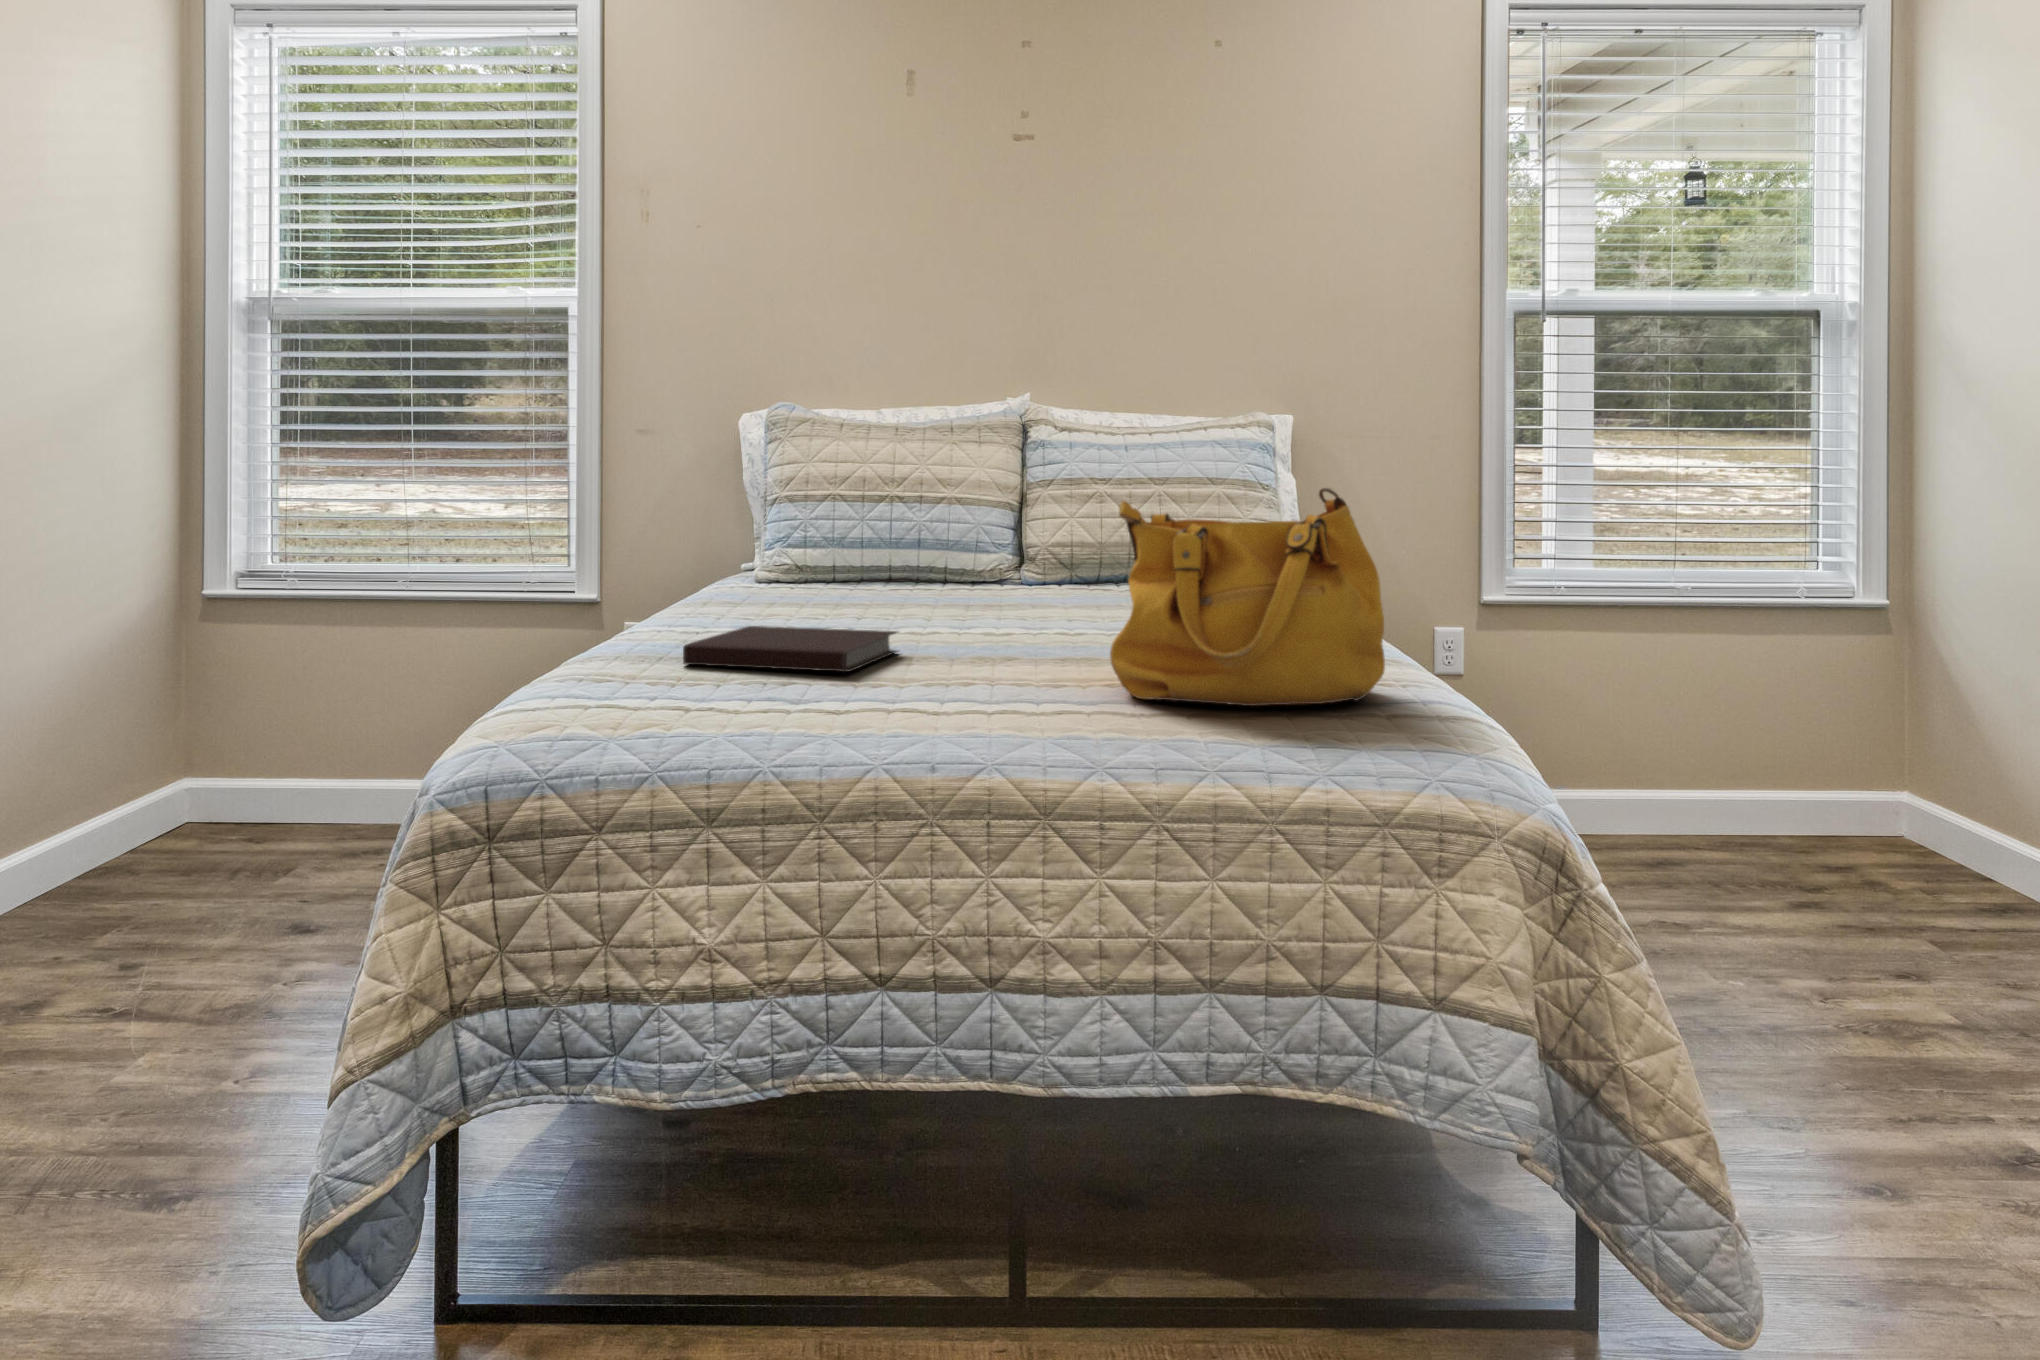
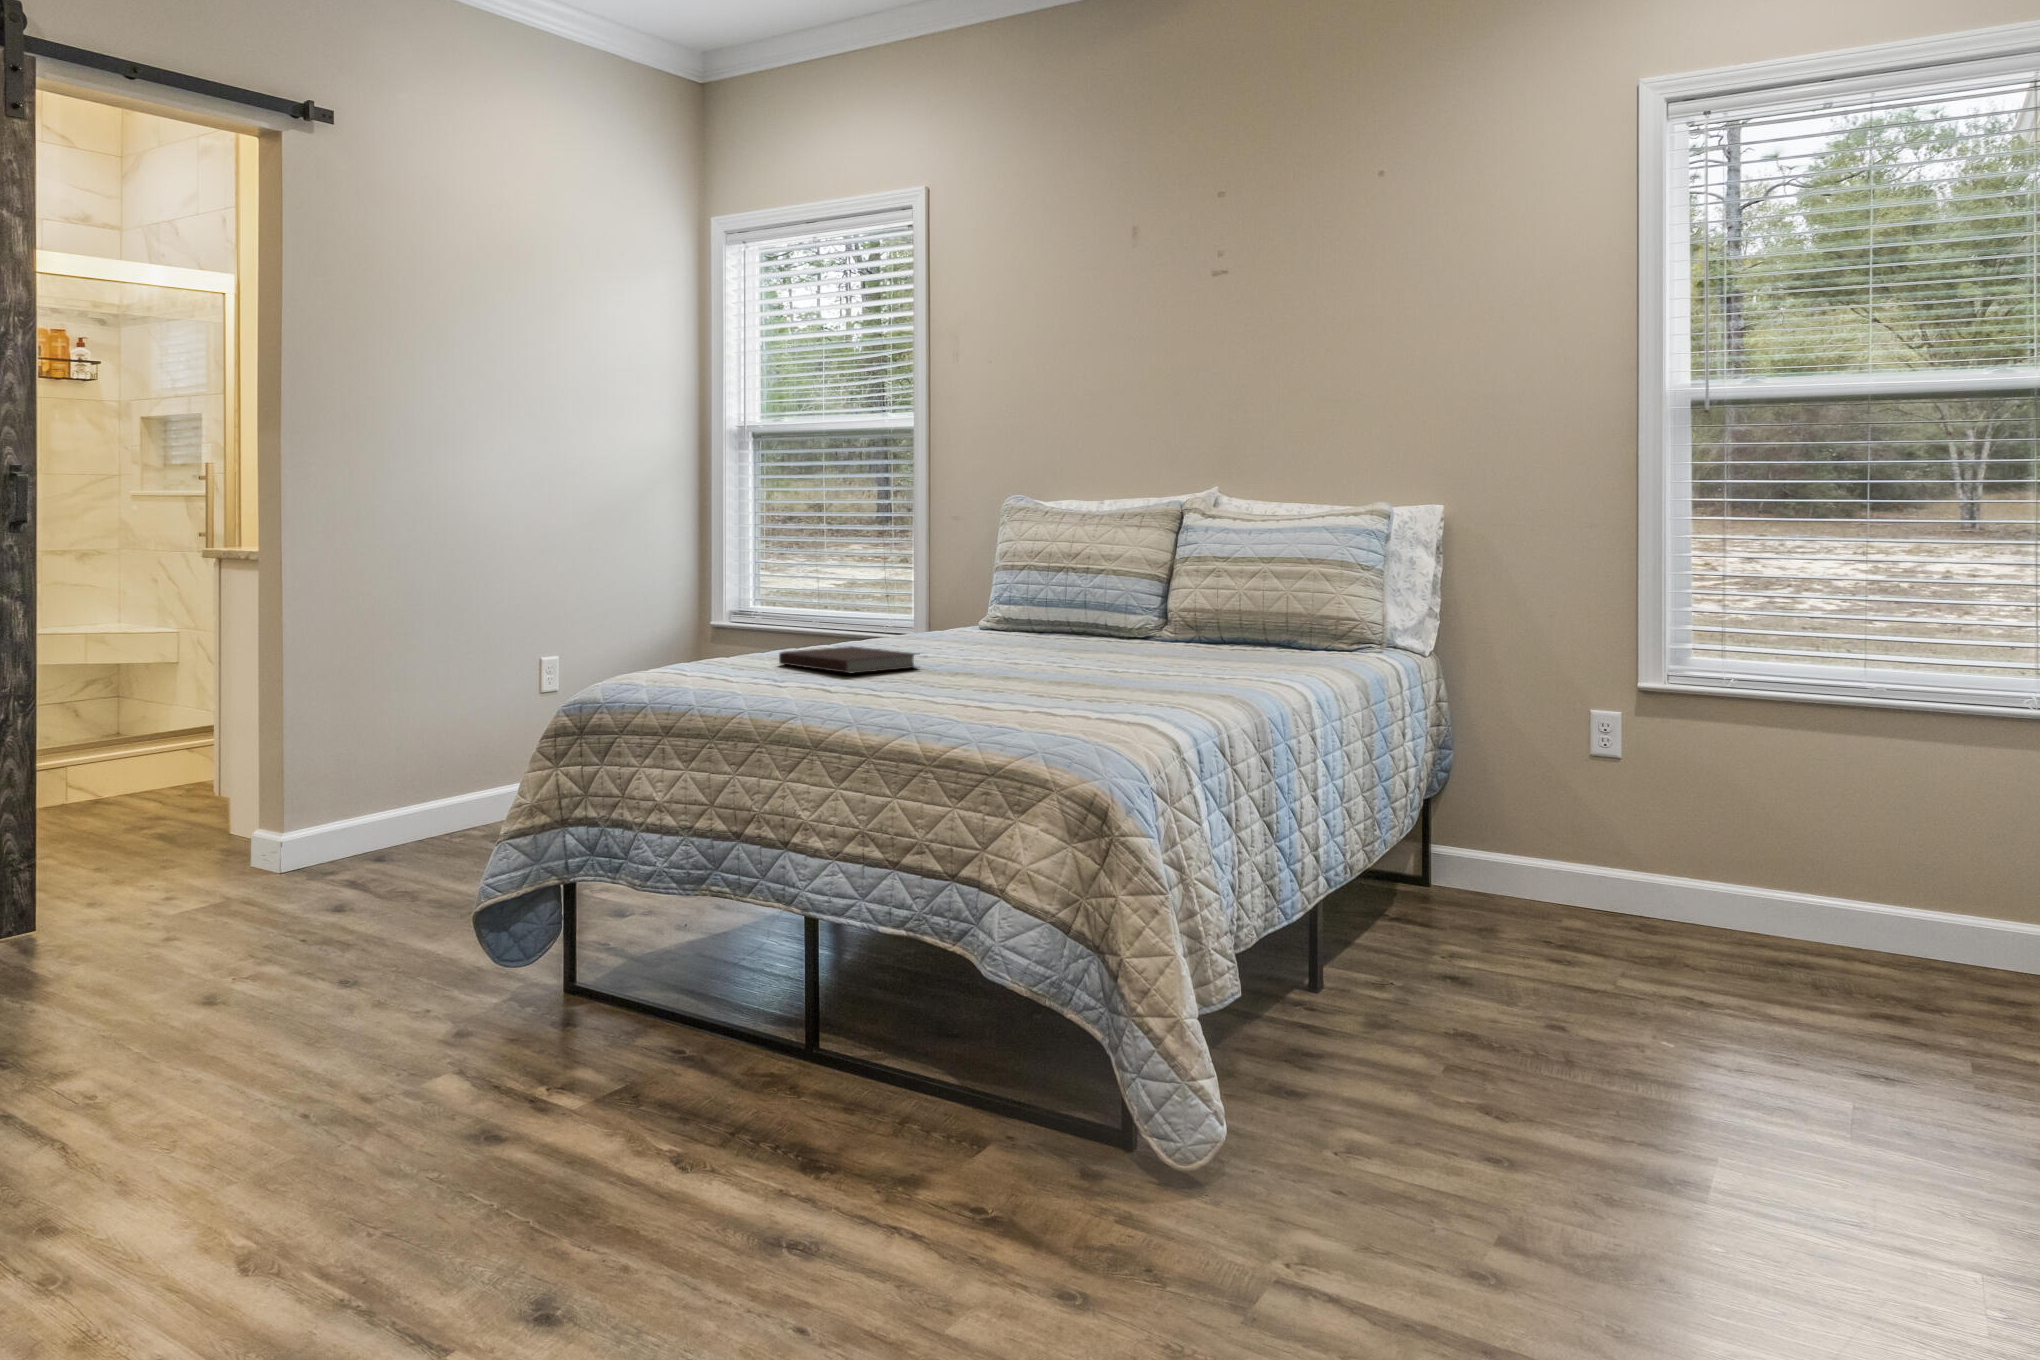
handbag: present [1110,488,1385,706] -> none [963,560,1139,711]

